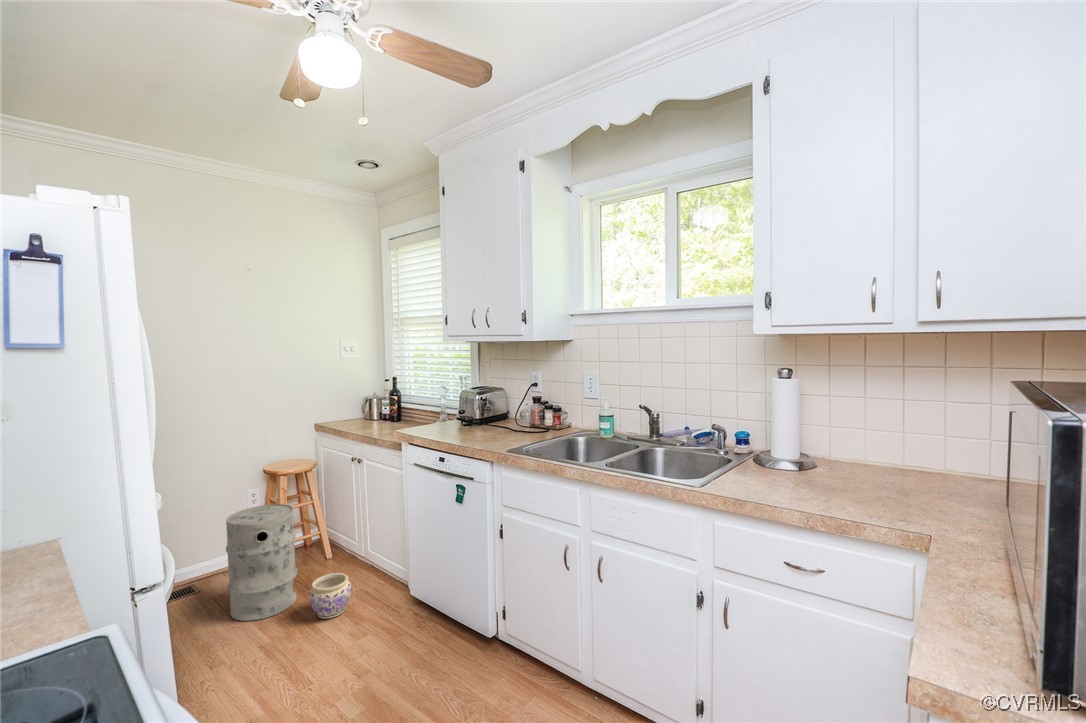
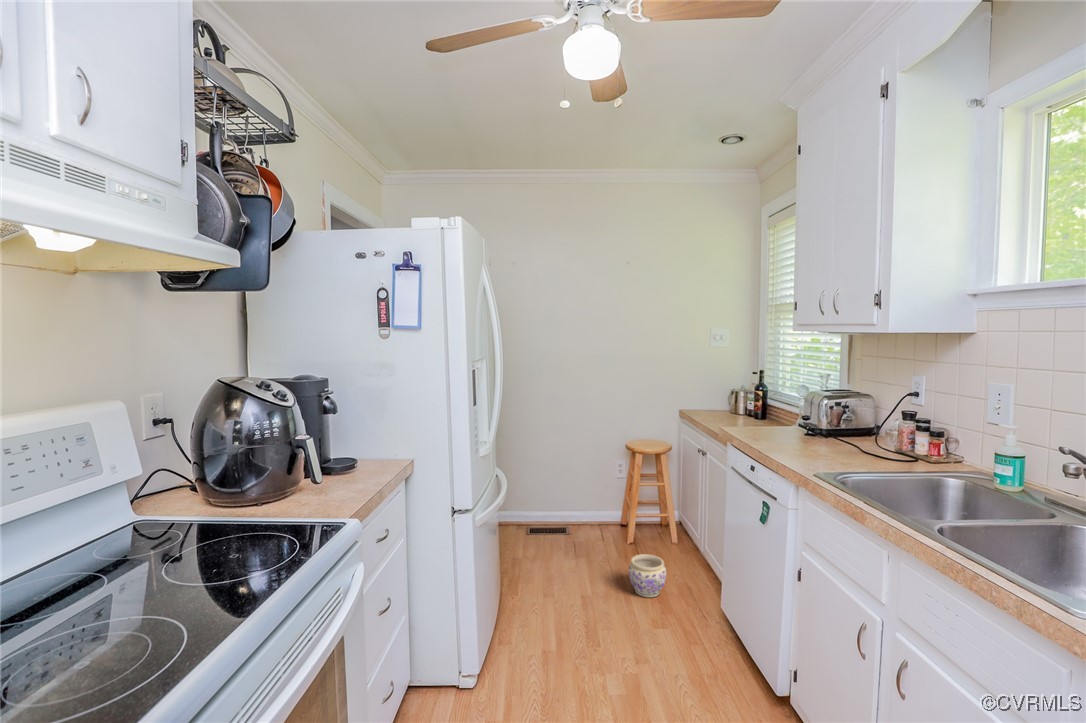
trash can: present [226,504,297,621] -> none [578,474,633,573]

